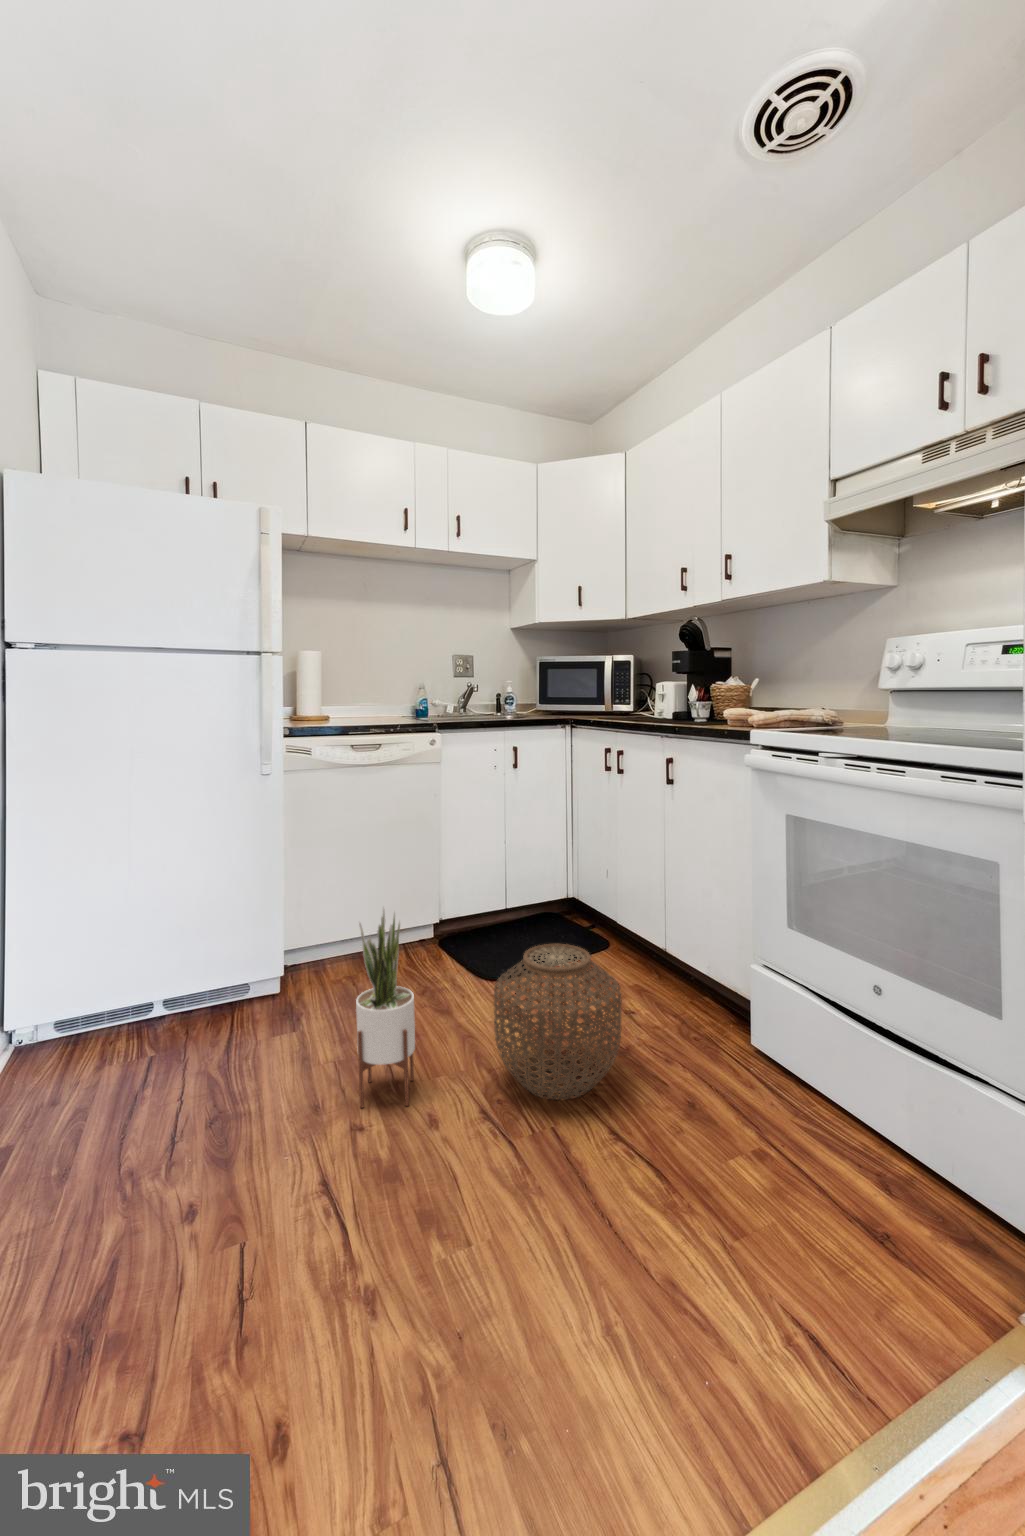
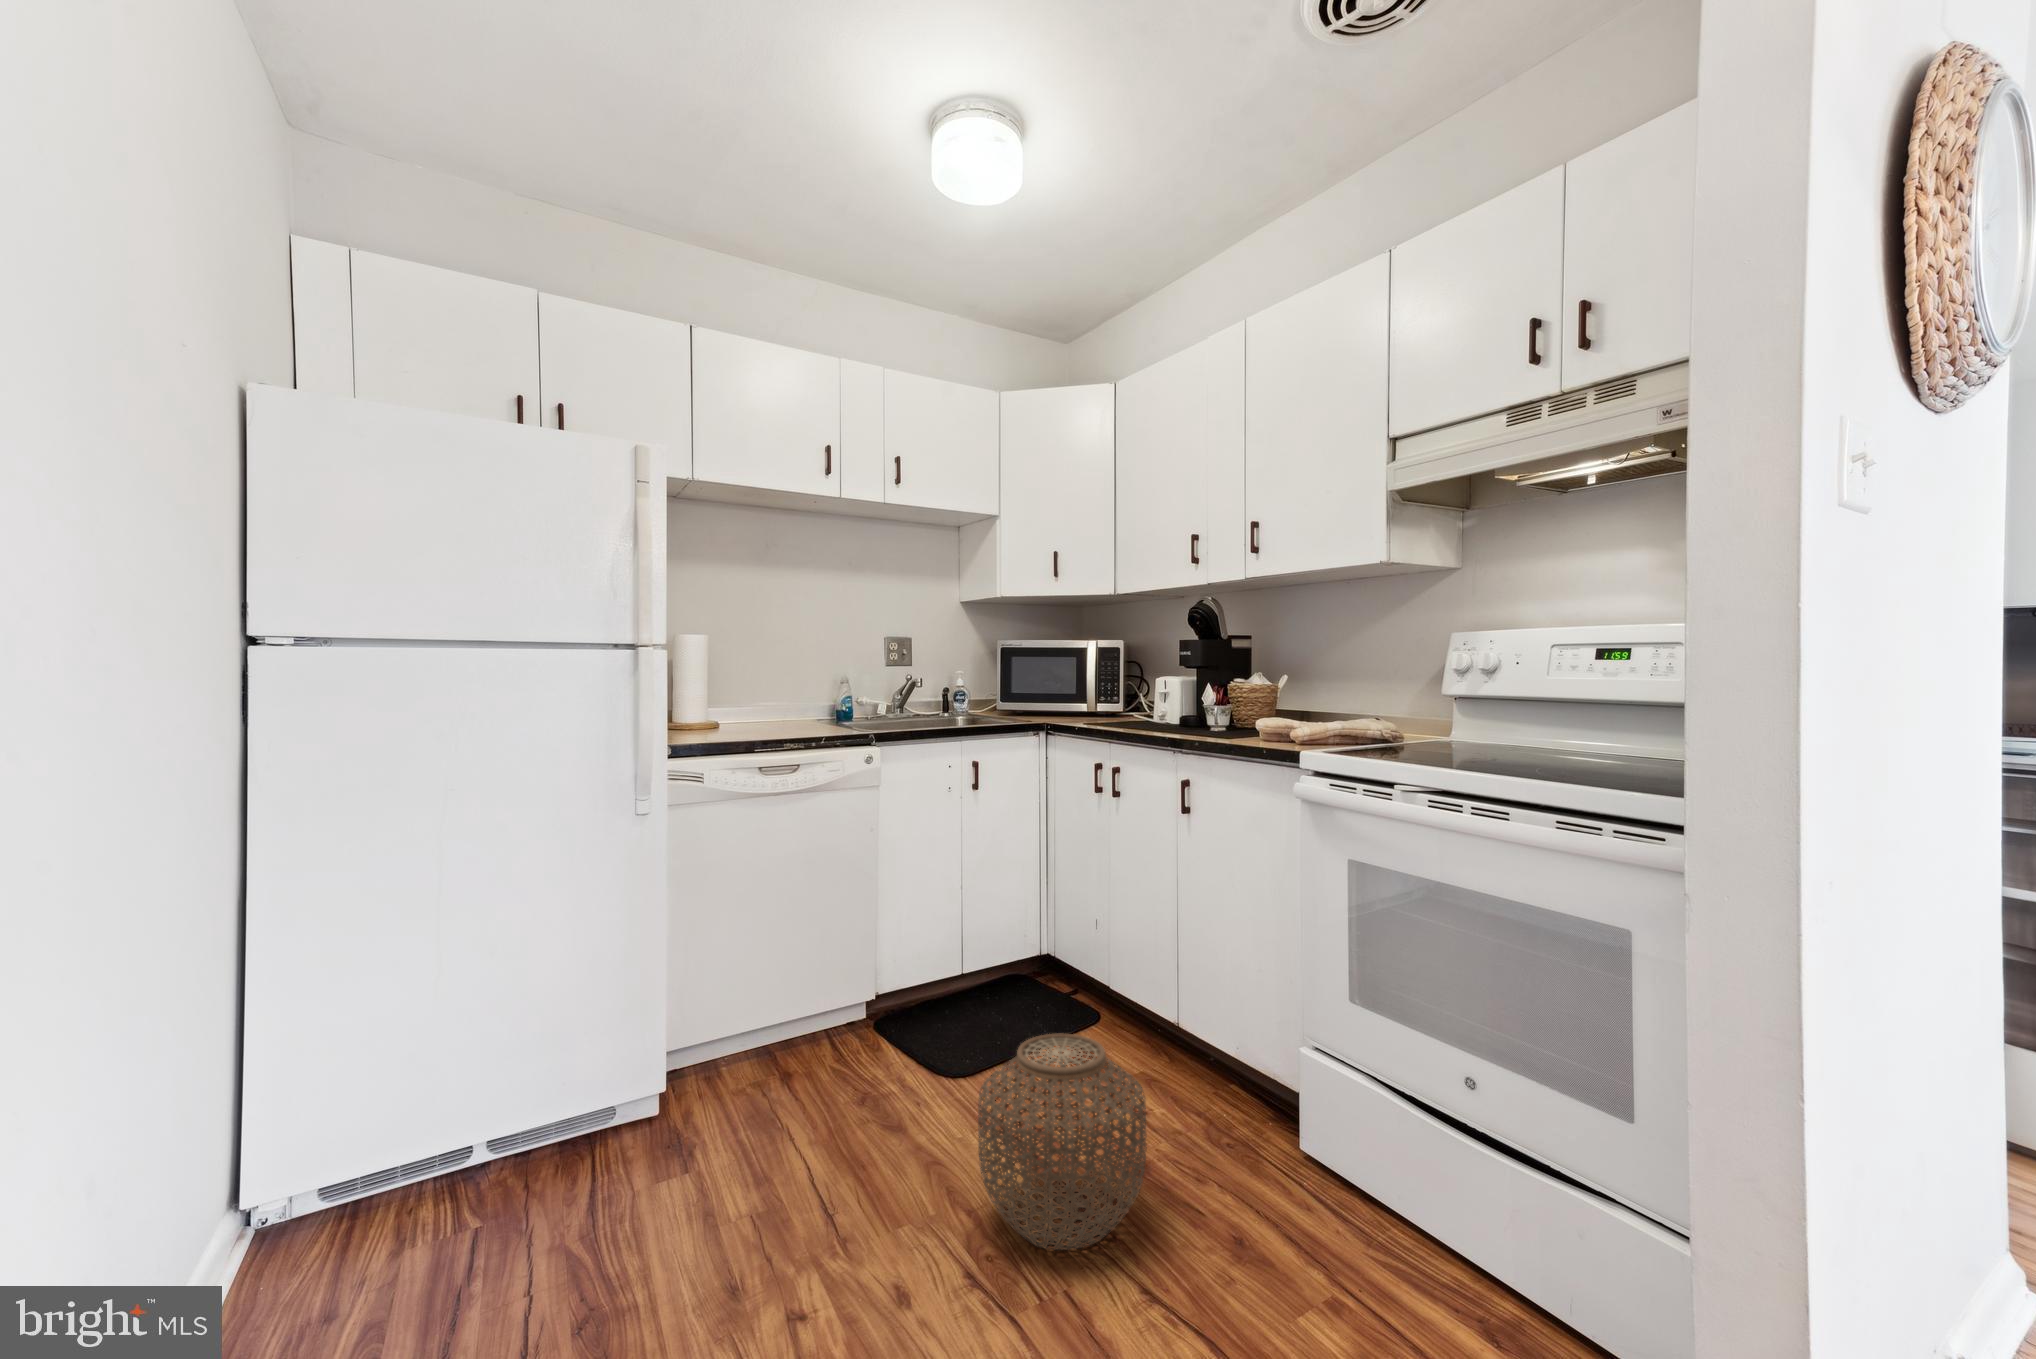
potted plant: present [356,909,415,1108] -> none [794,993,872,1281]

